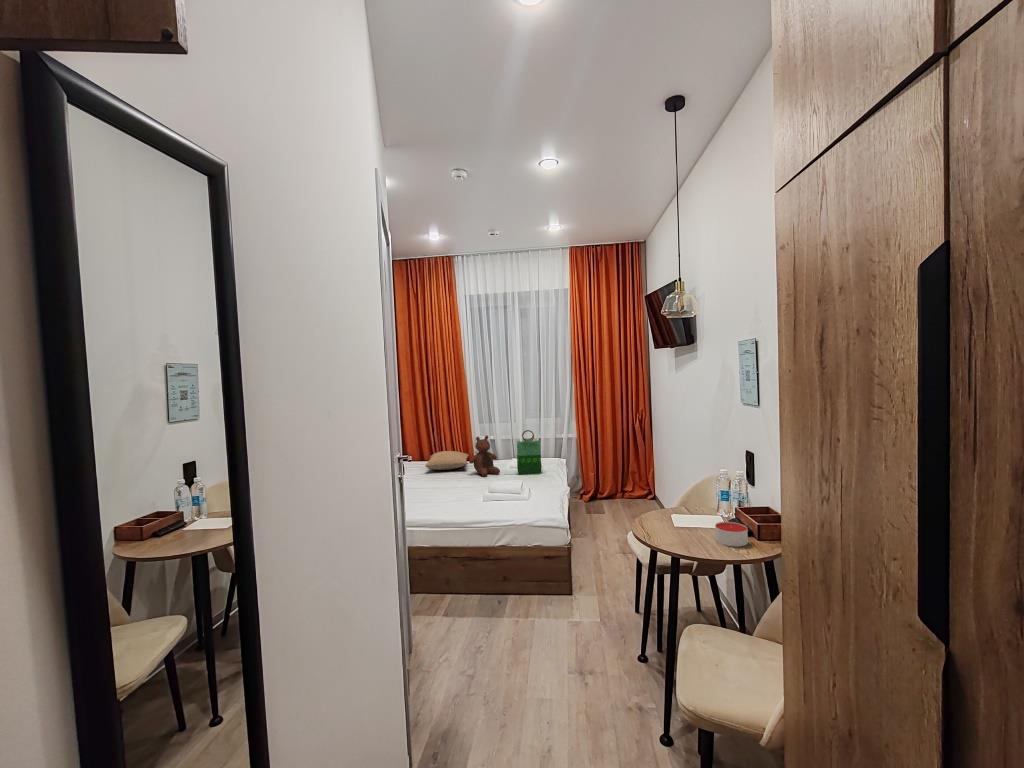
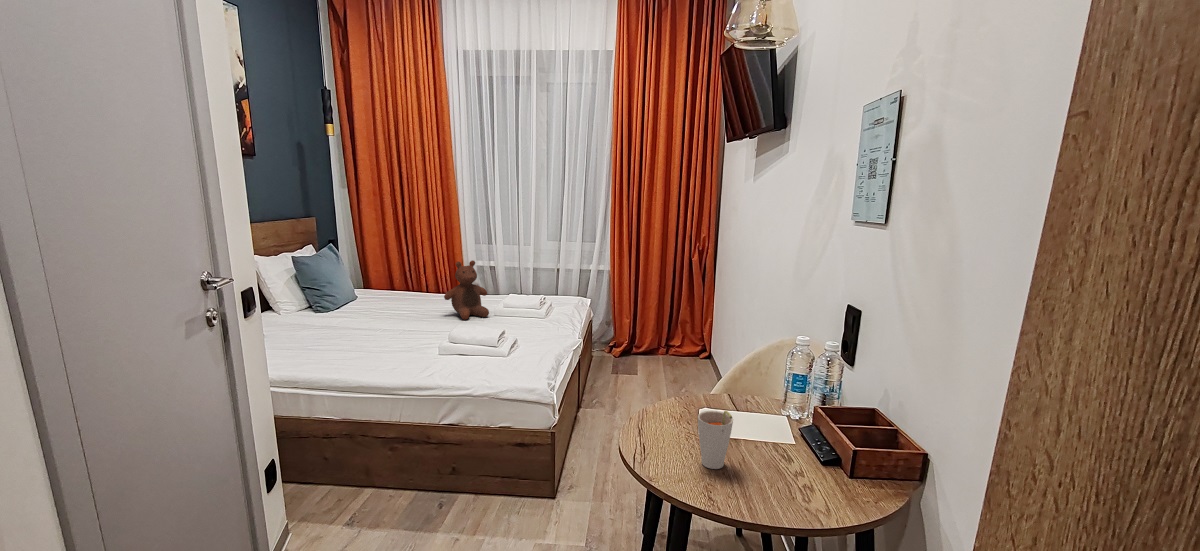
tote bag: present [517,430,541,475] -> none [514,256,549,319]
pillow: present [425,451,469,470] -> none [381,280,452,306]
cup: none [668,505,689,540] -> present [698,411,733,469]
candle: present [715,522,748,547] -> none [775,439,831,488]

